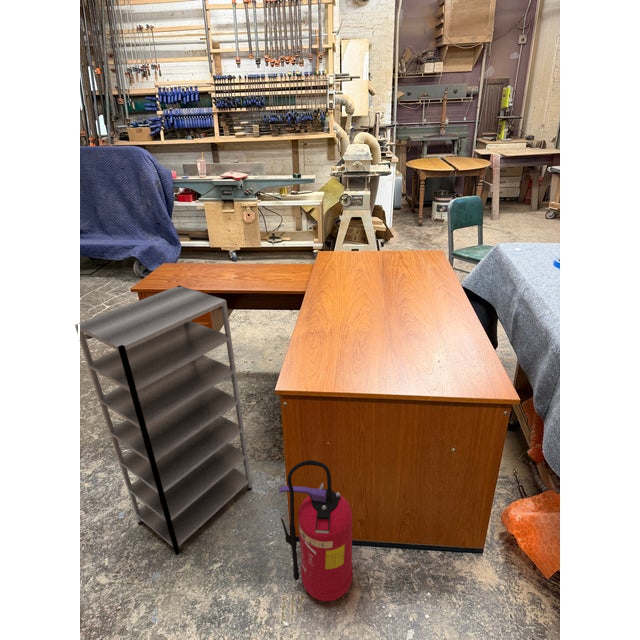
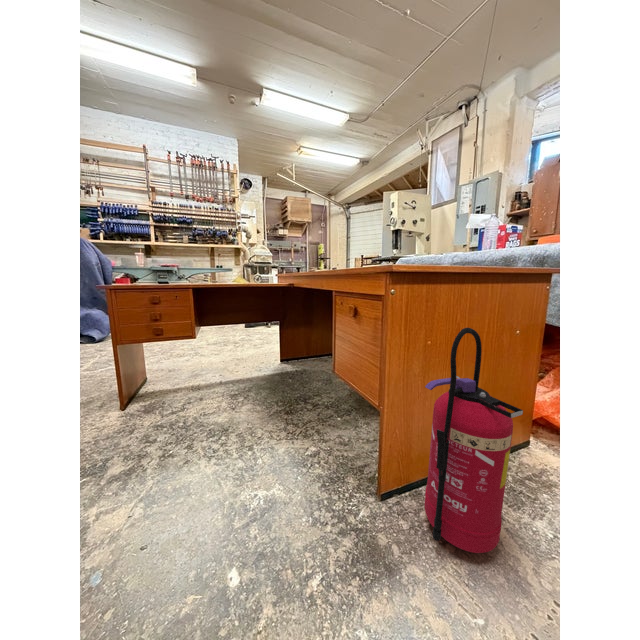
shelving unit: present [75,285,252,558] -> none [82,128,294,603]

